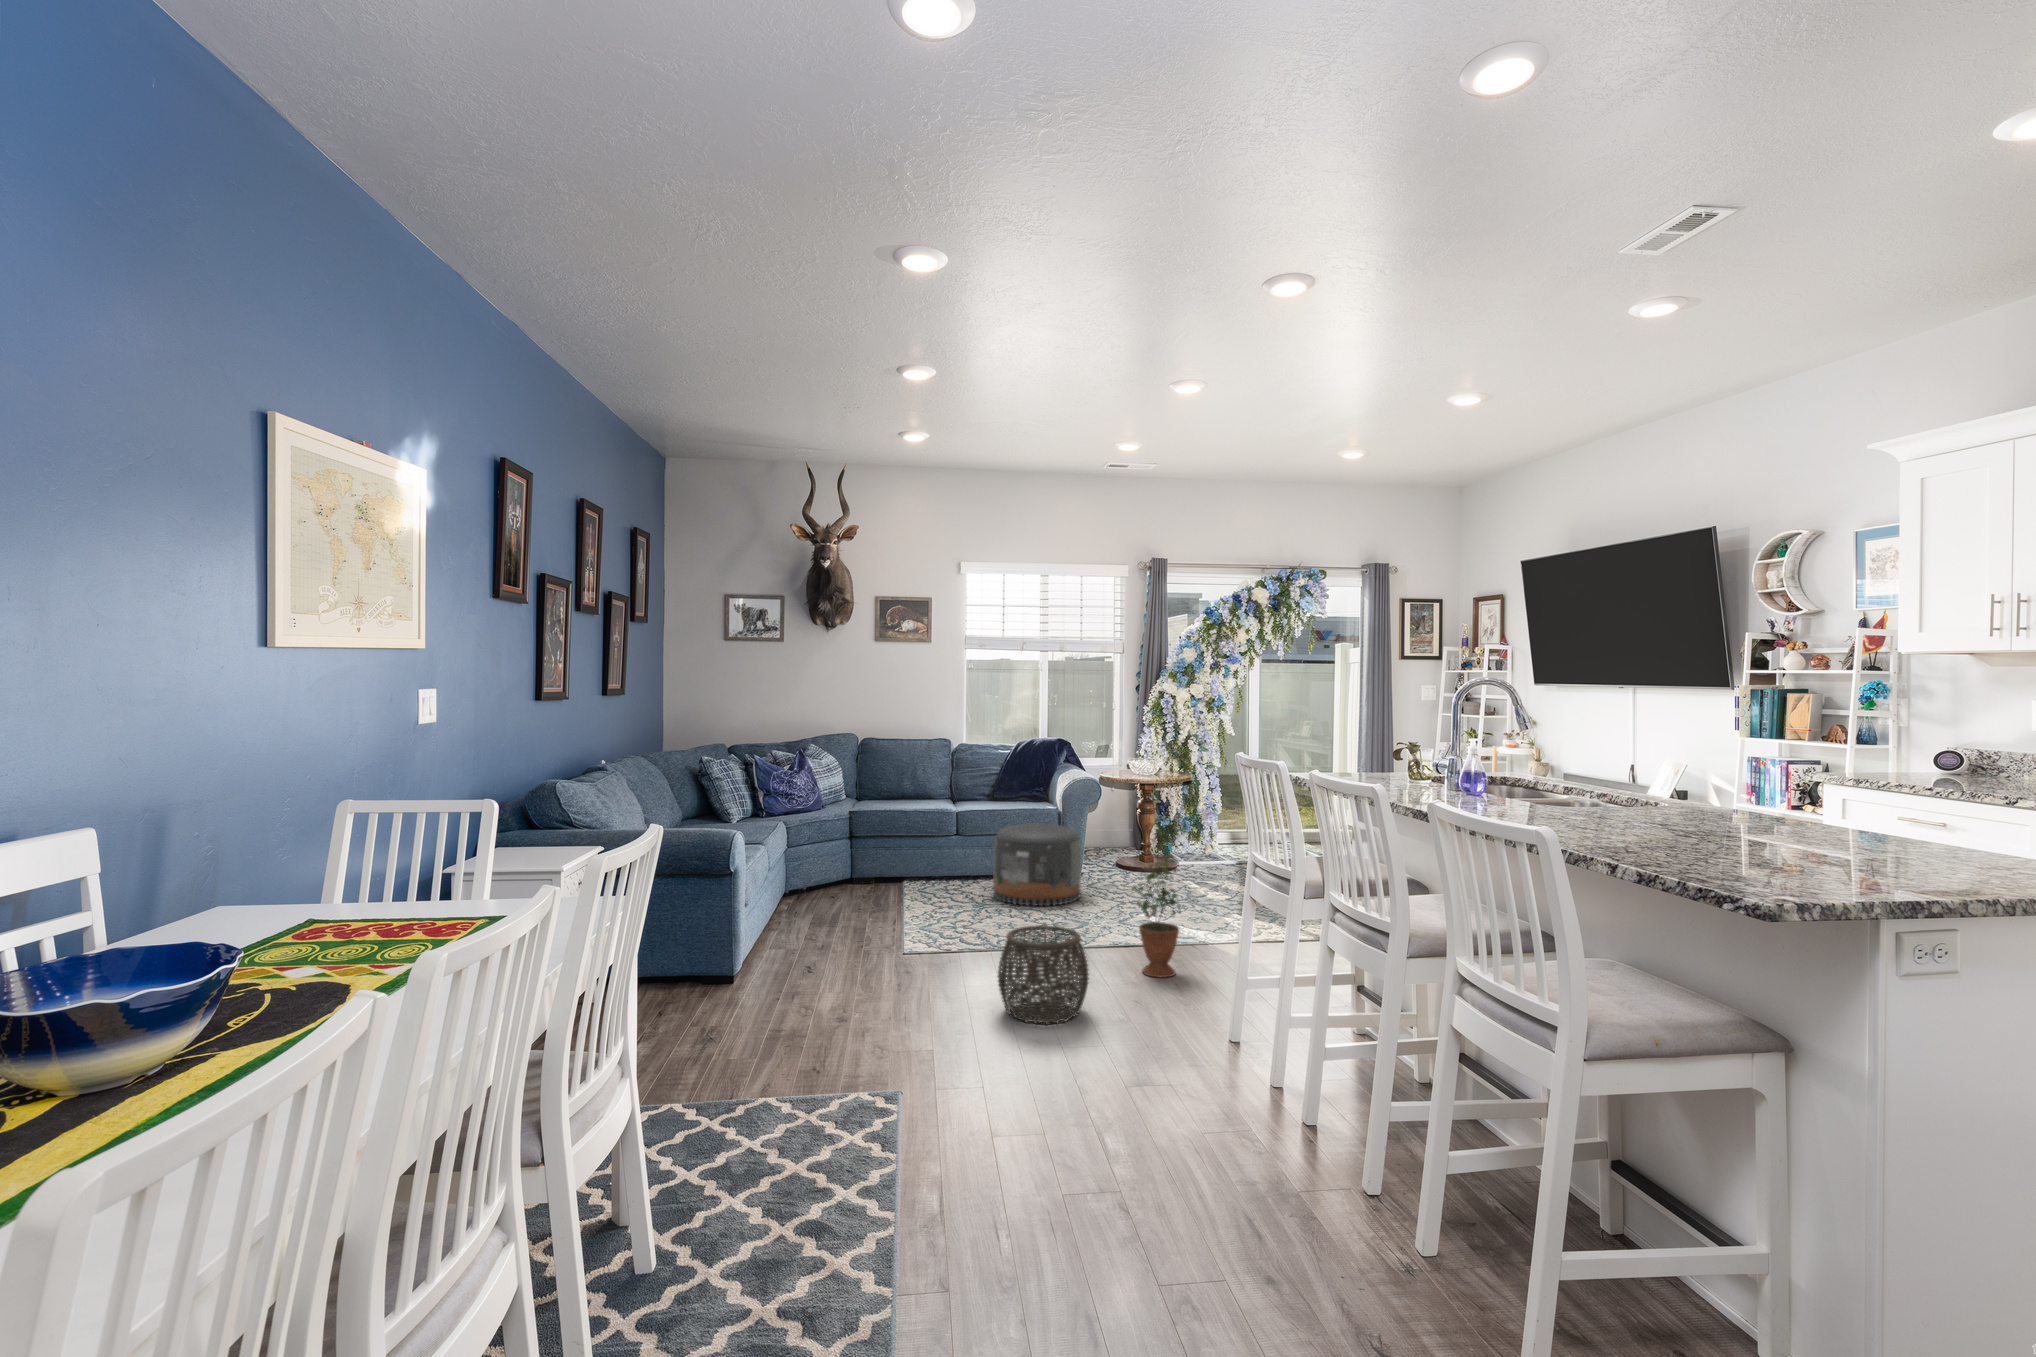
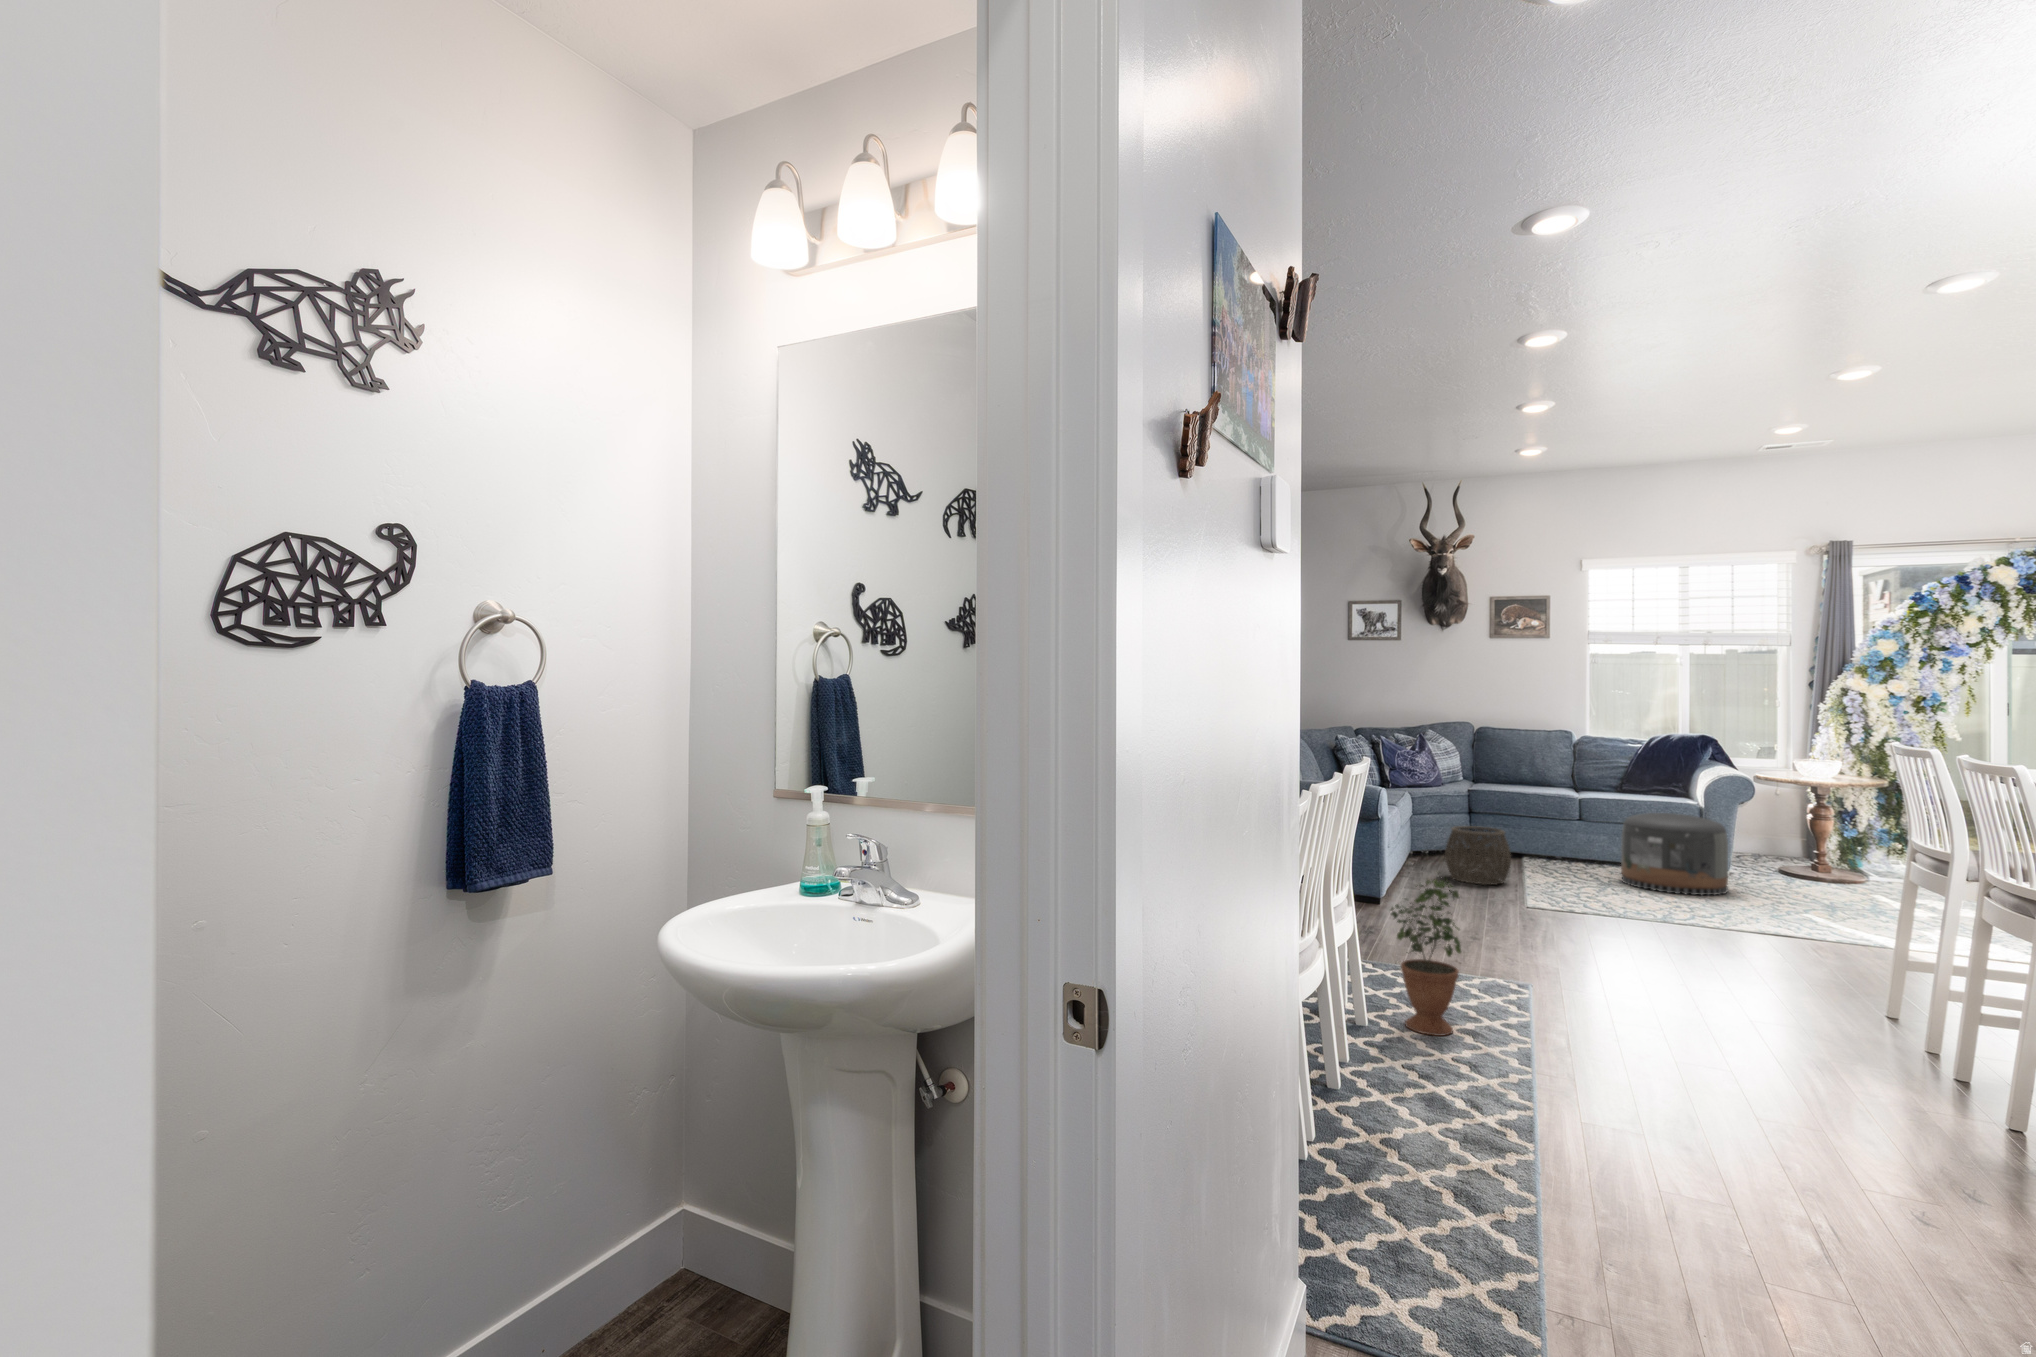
potted plant: present [1133,858,1180,978] -> present [1391,878,1461,1036]
woven basket: present [998,925,1089,1024] -> present [1445,826,1511,885]

